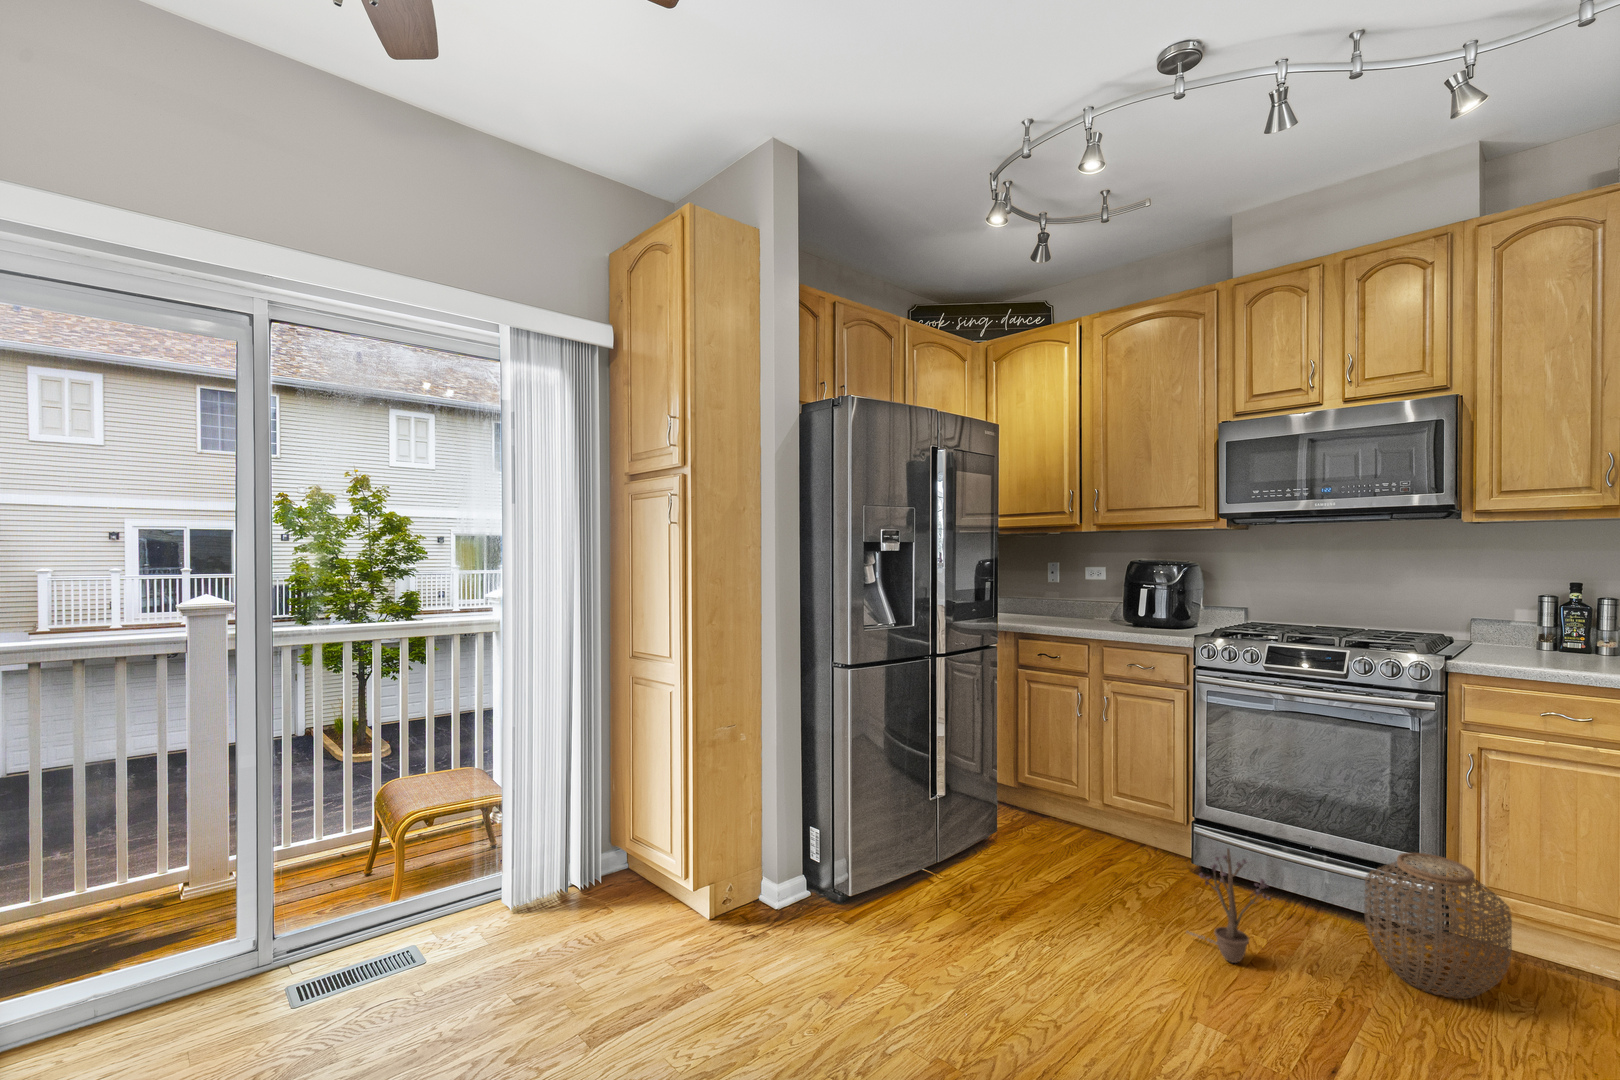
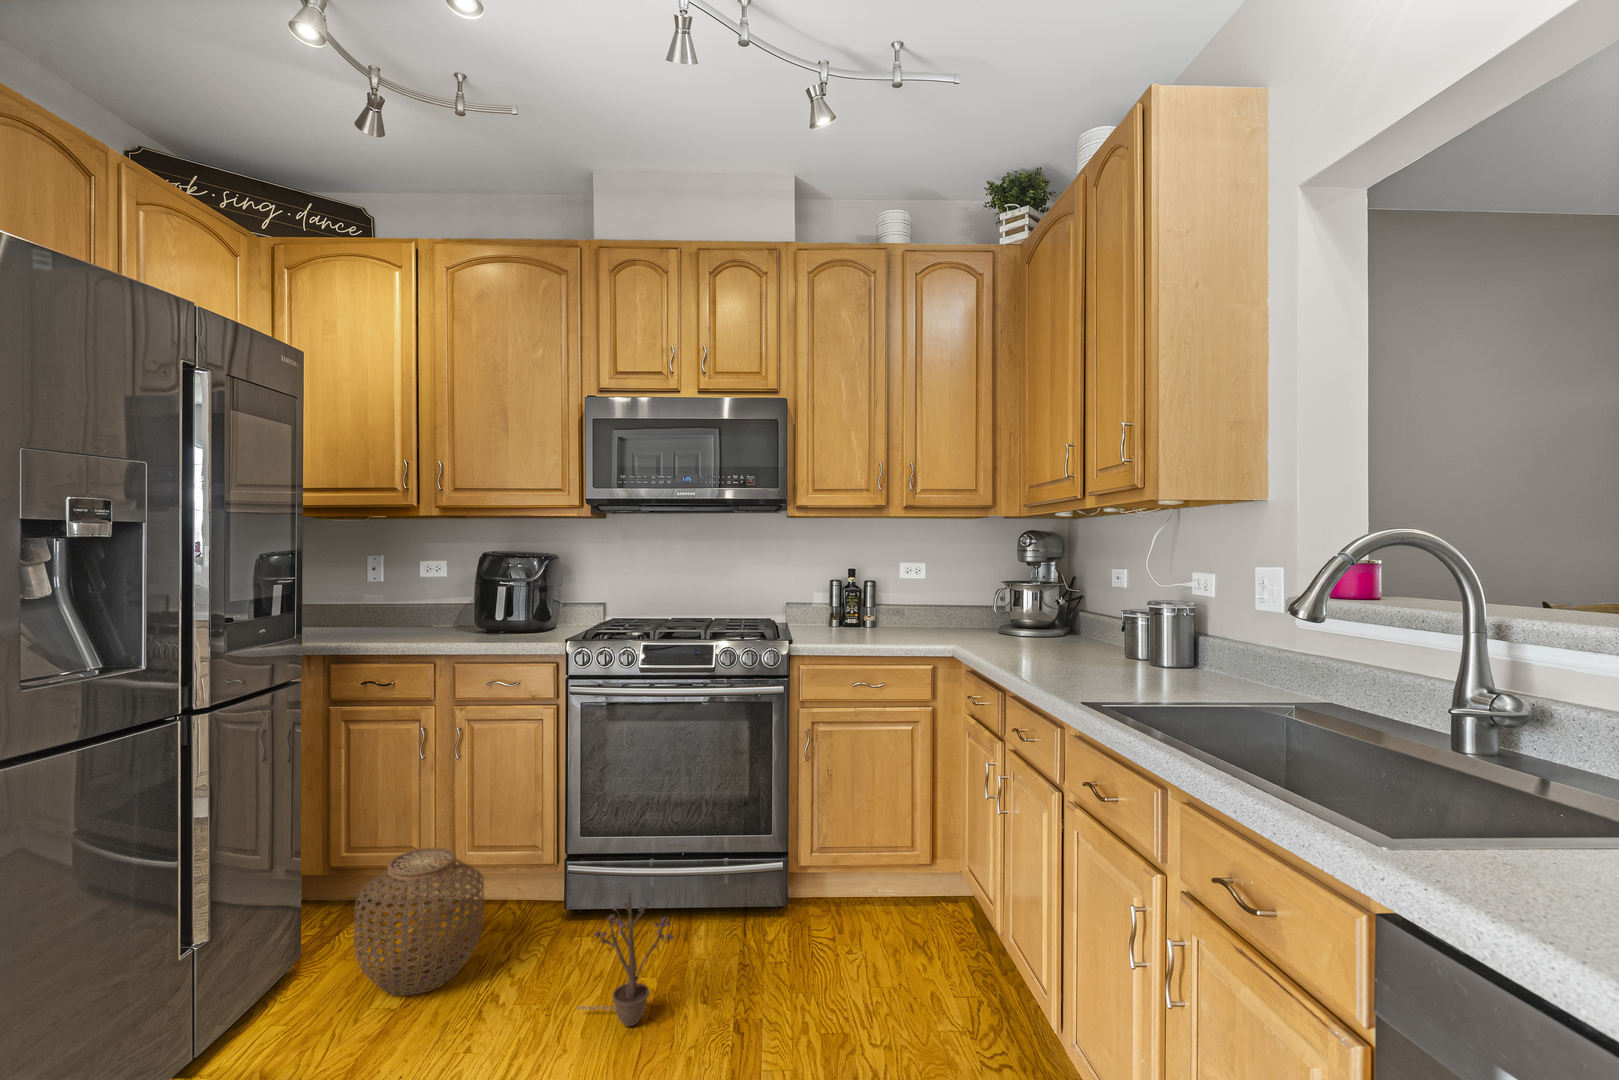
woven basket: present [1365,853,1512,999] -> present [354,847,484,995]

